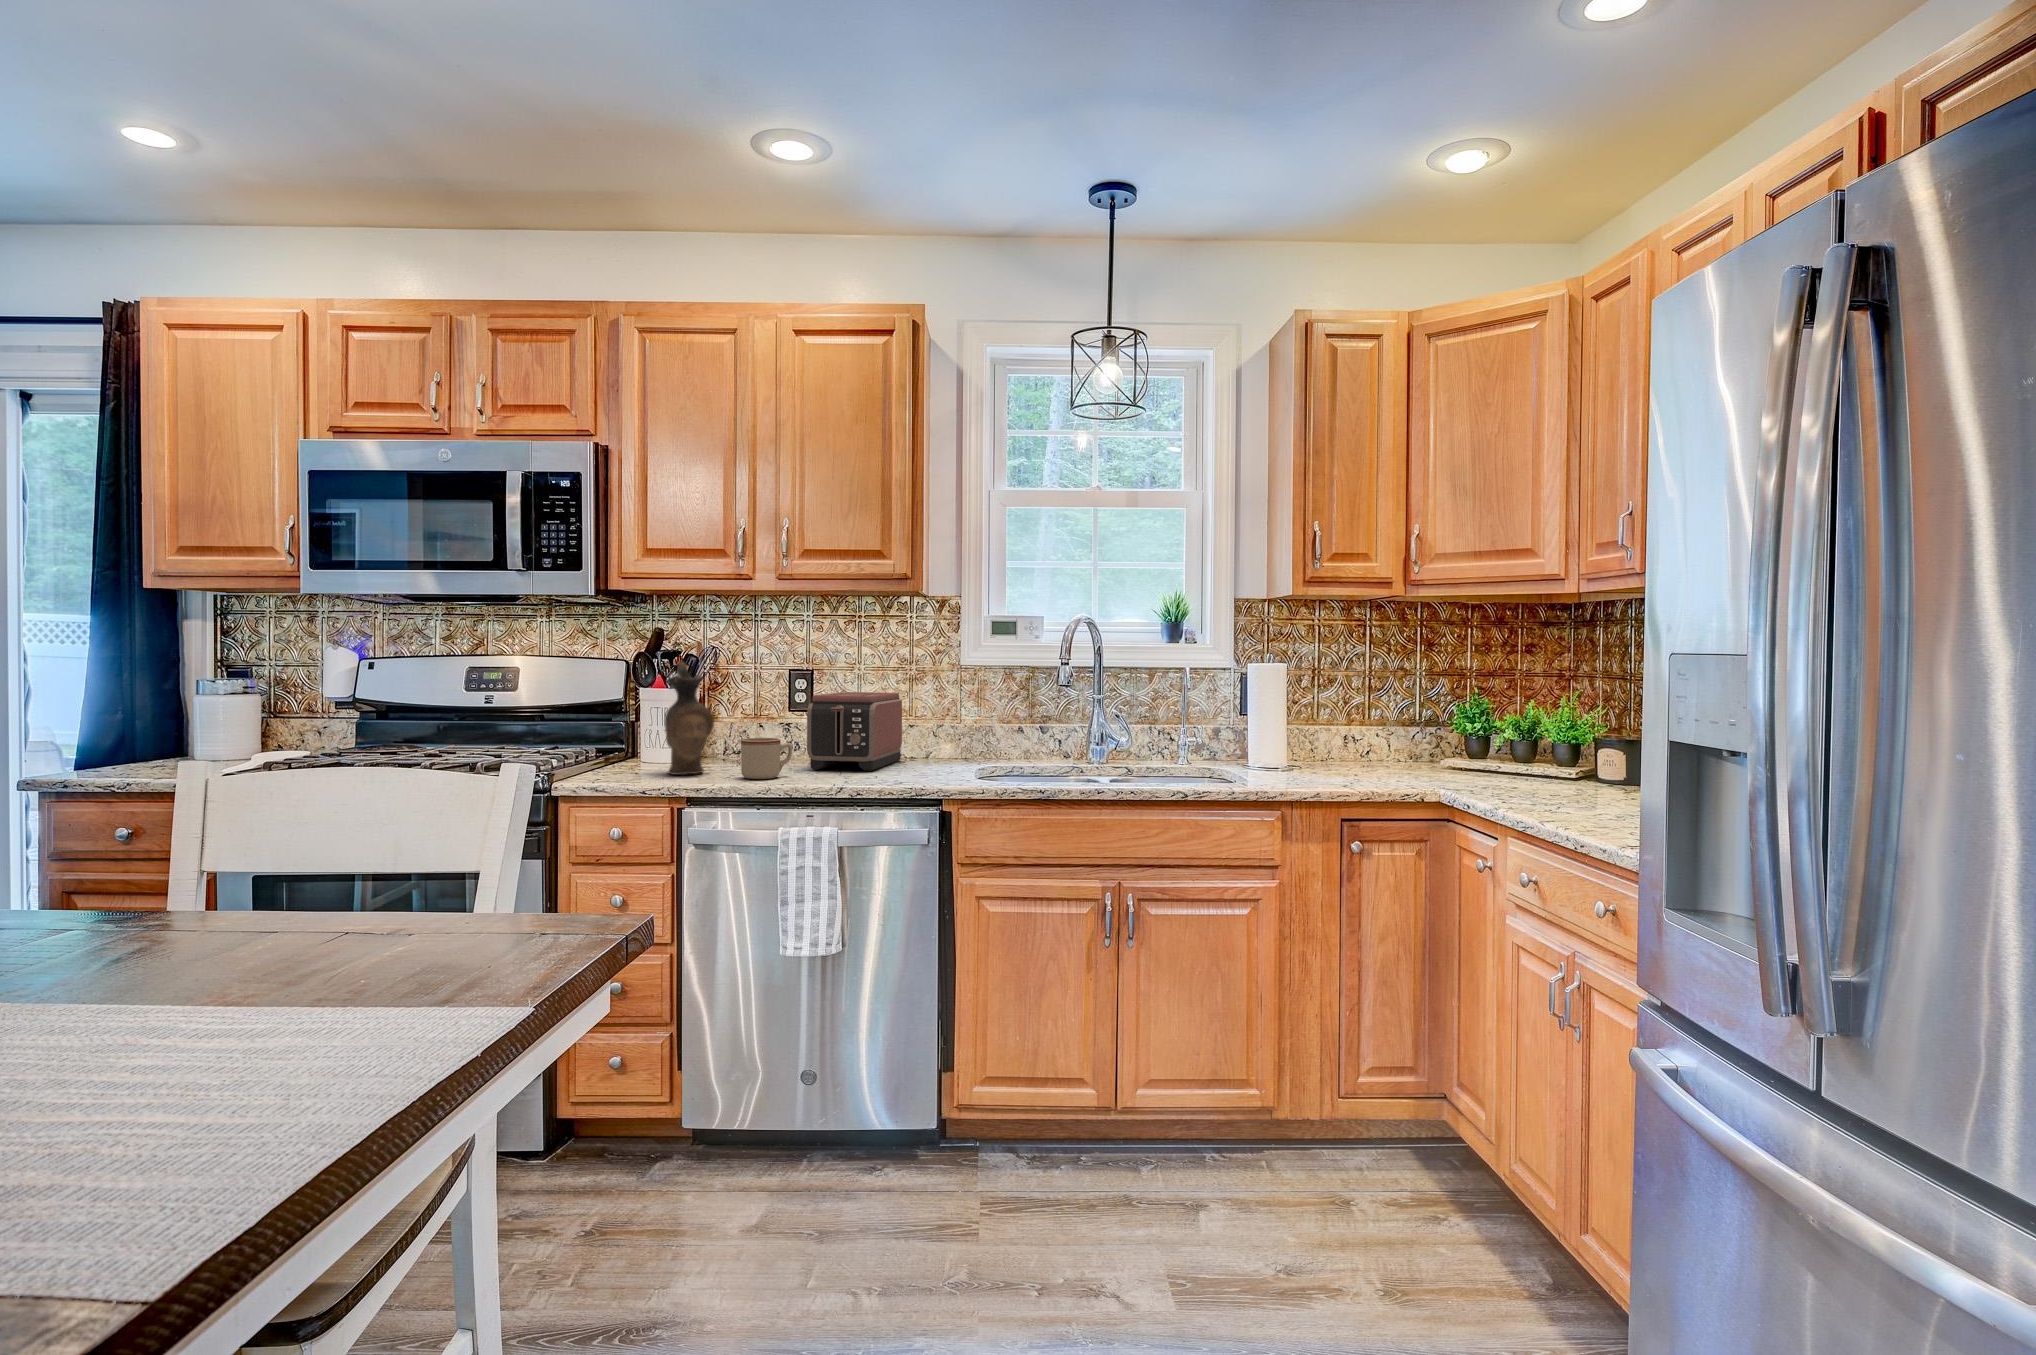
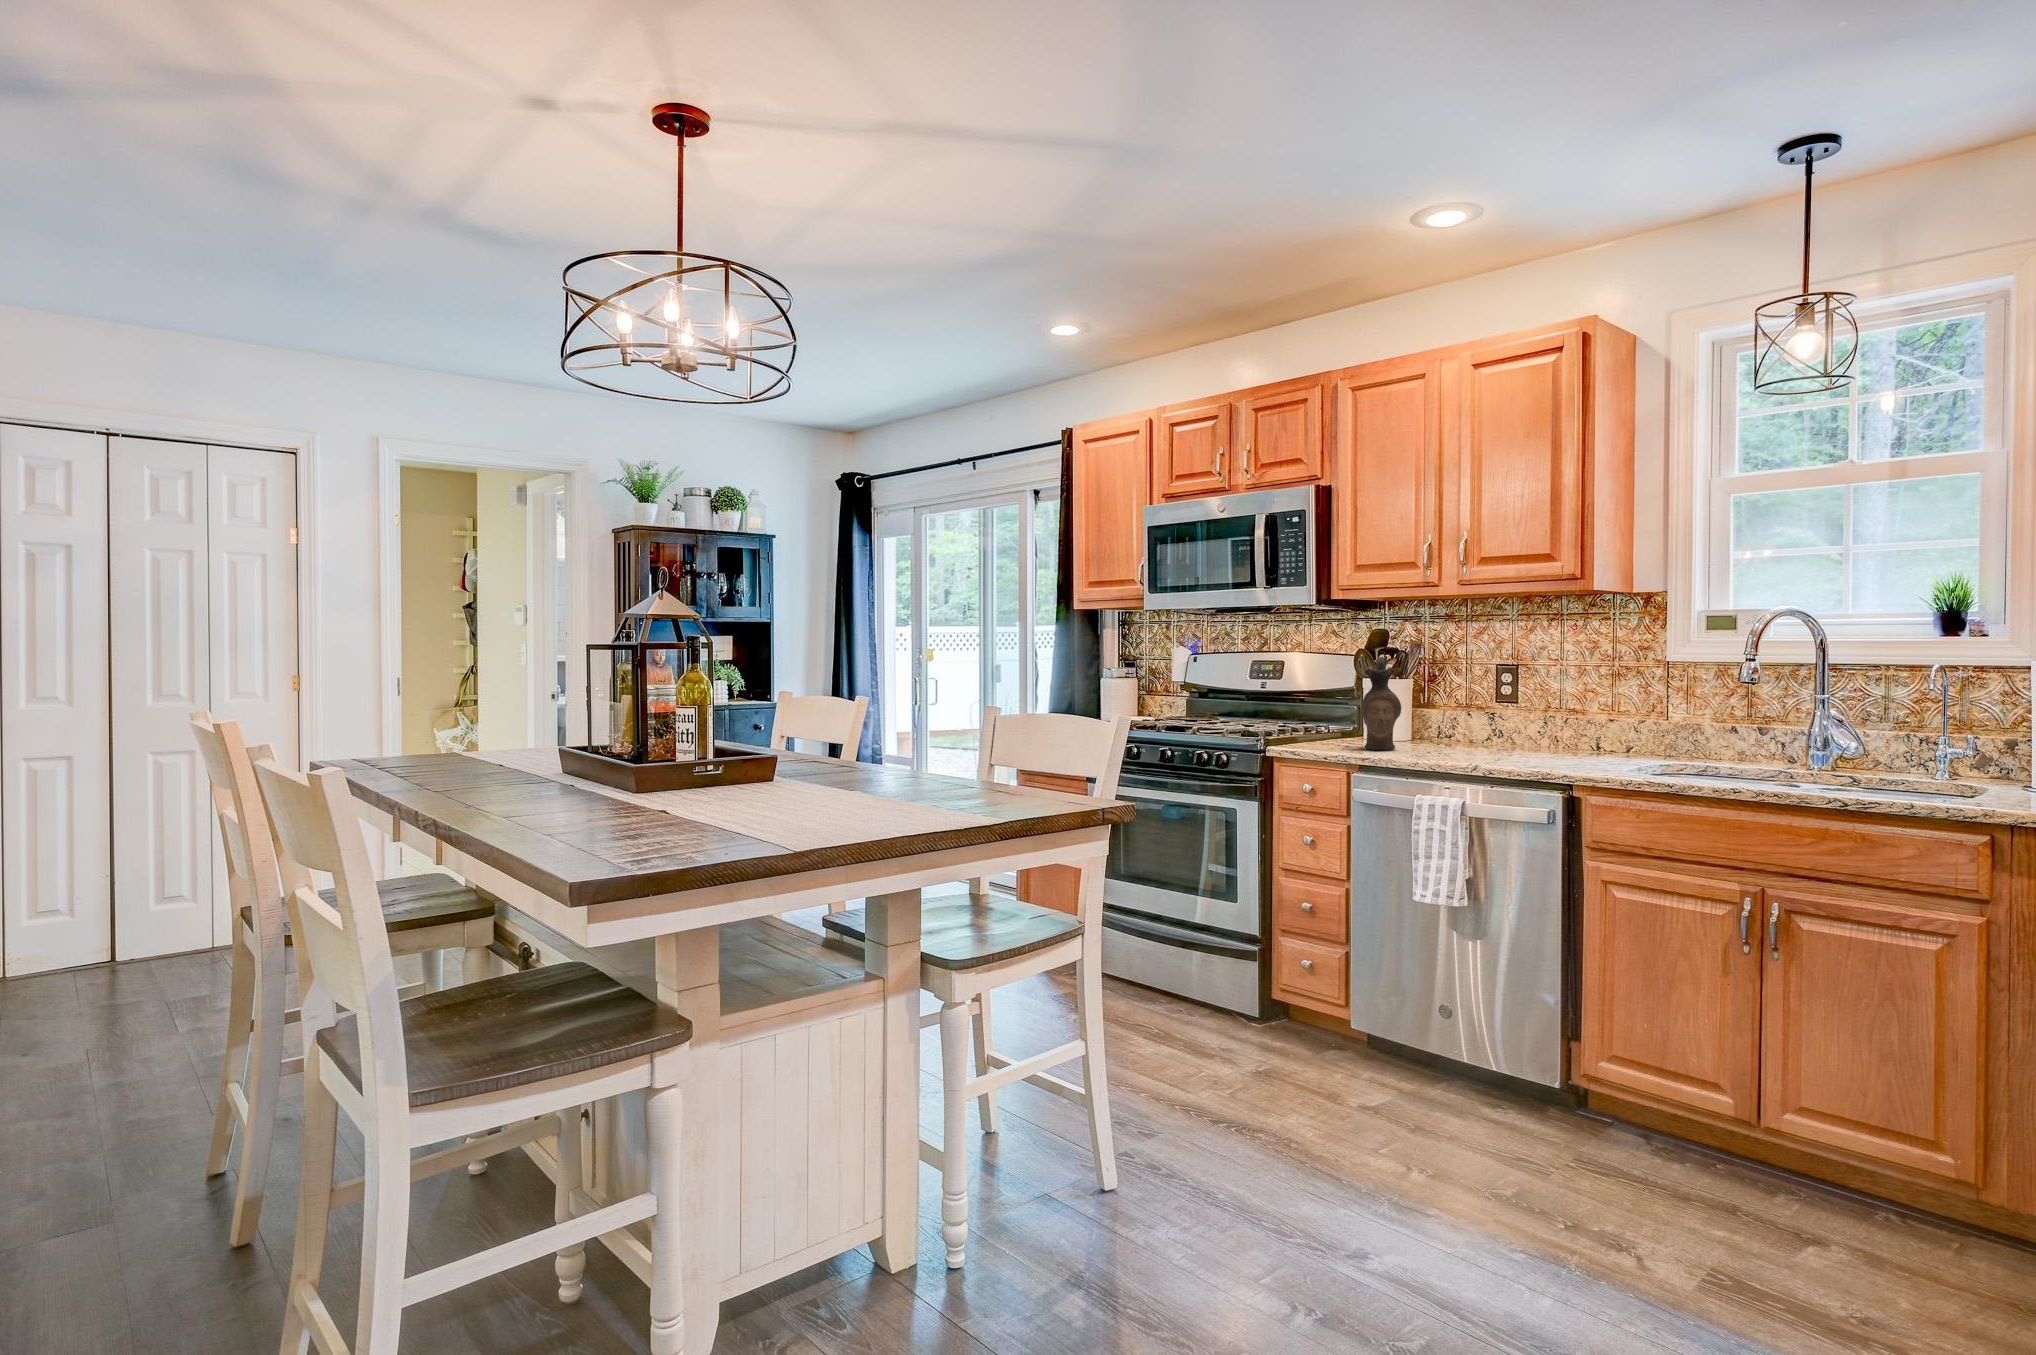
toaster: present [807,692,902,771] -> none [1484,686,1601,758]
mug: present [741,738,792,779] -> none [1413,722,1459,756]

